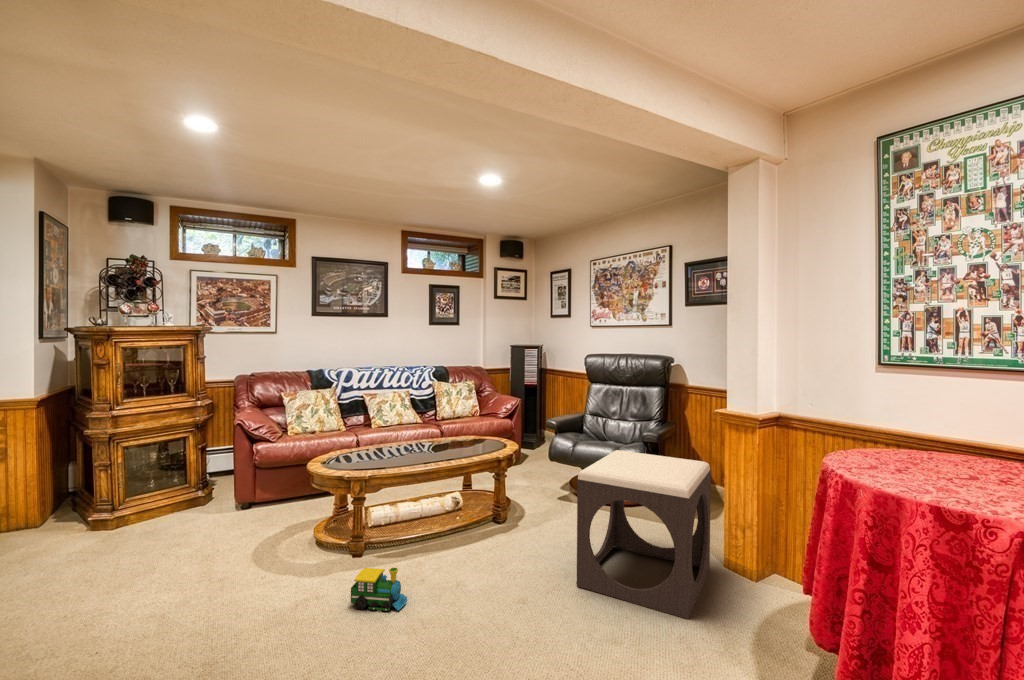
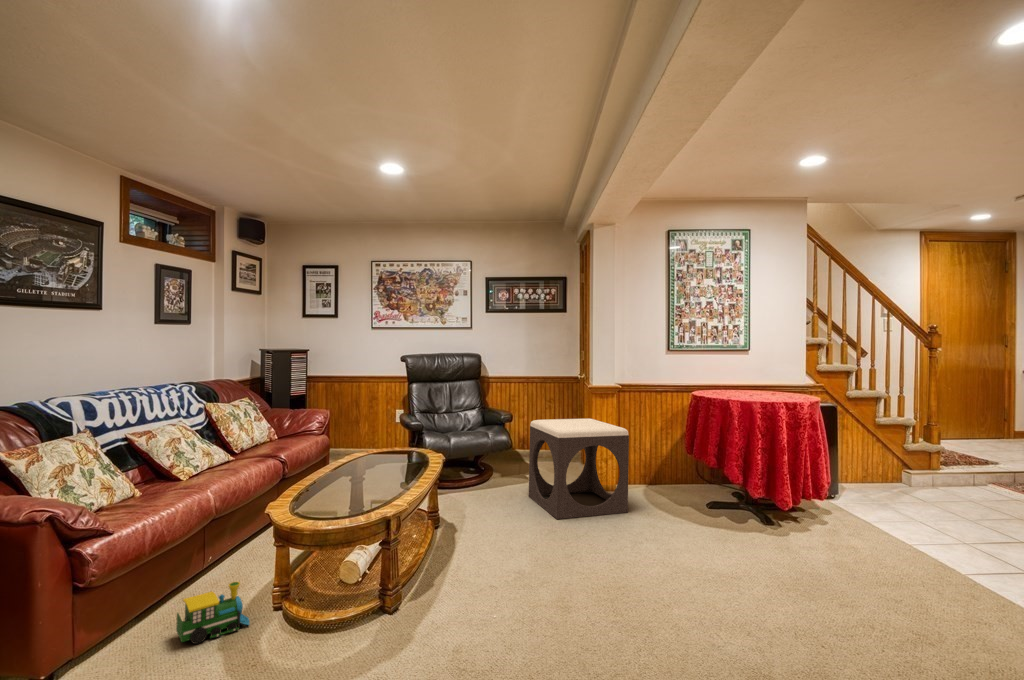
toy train: present [351,568,407,611] -> present [176,582,249,644]

